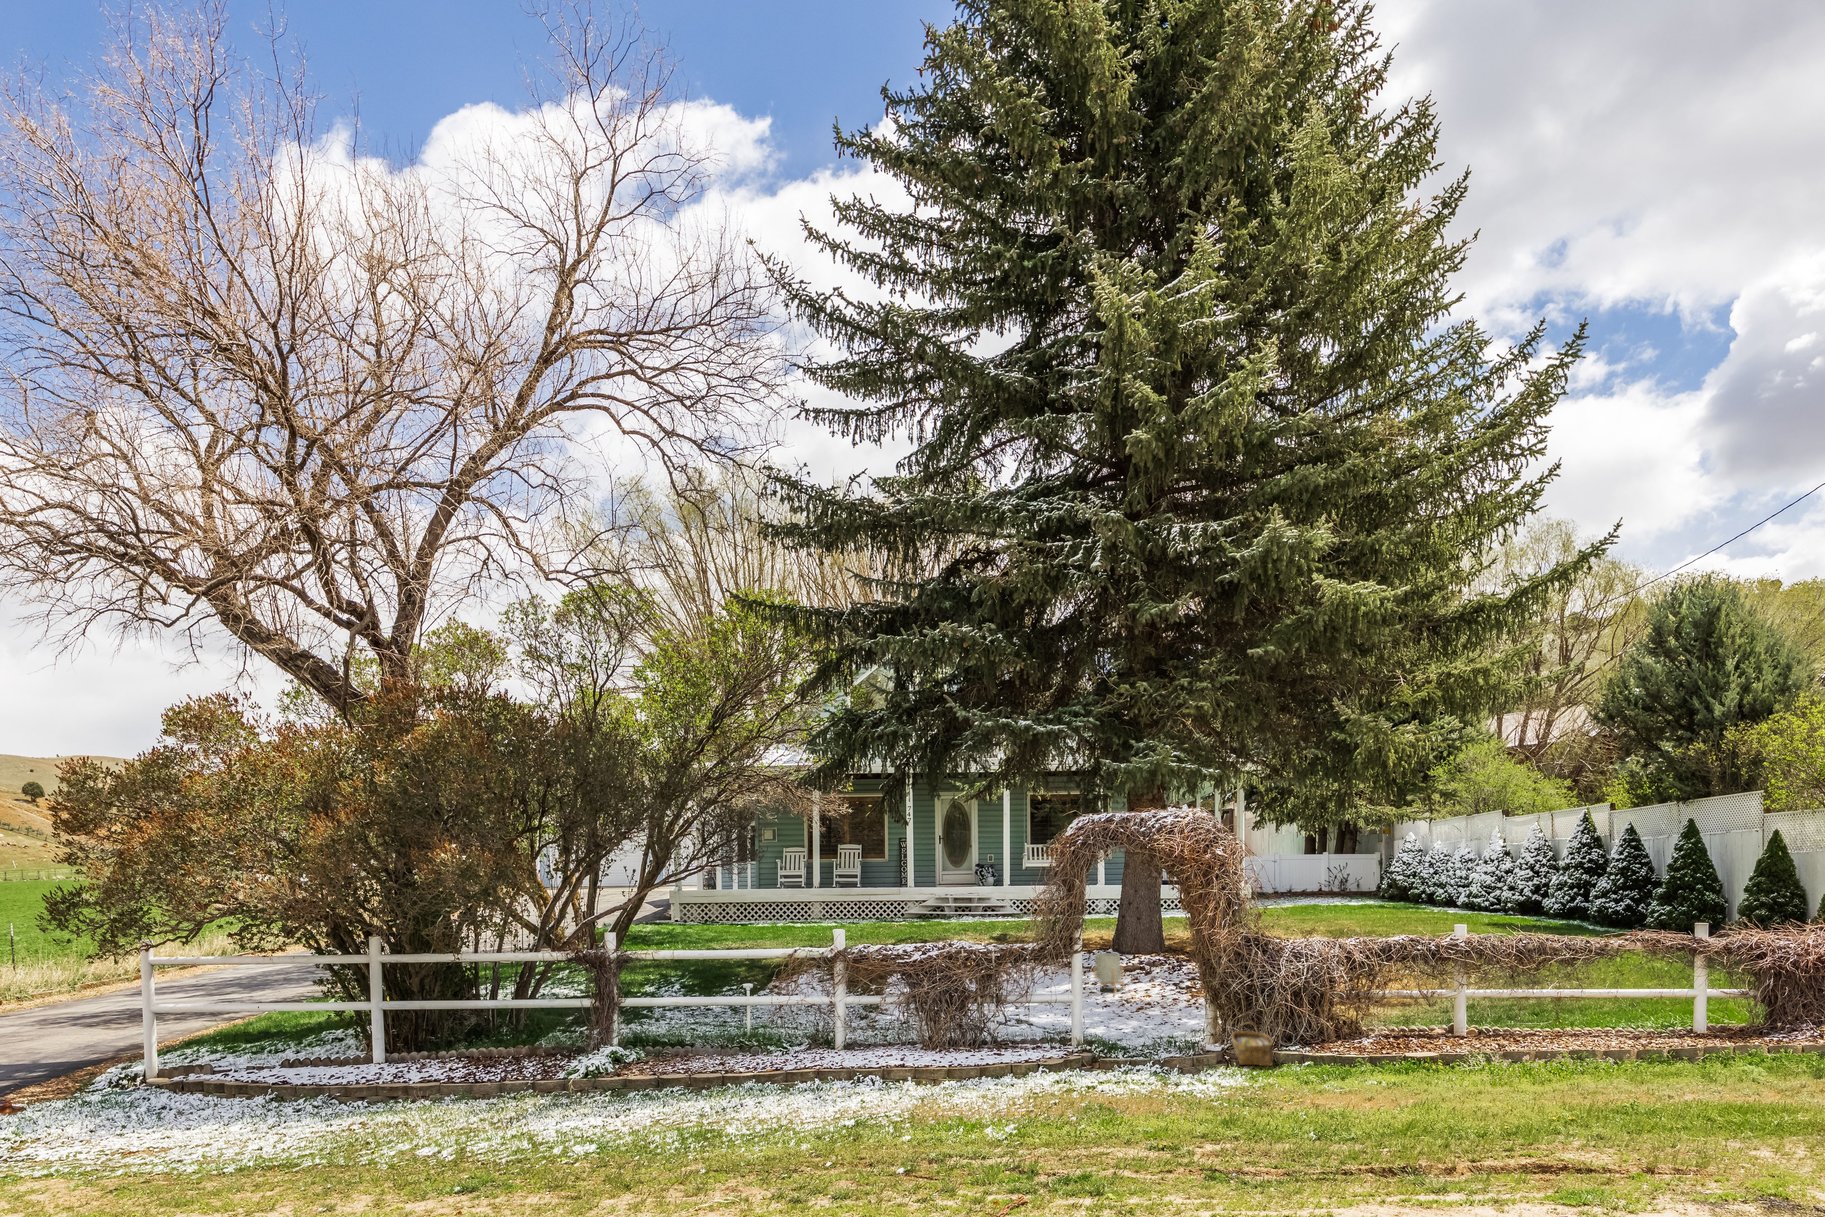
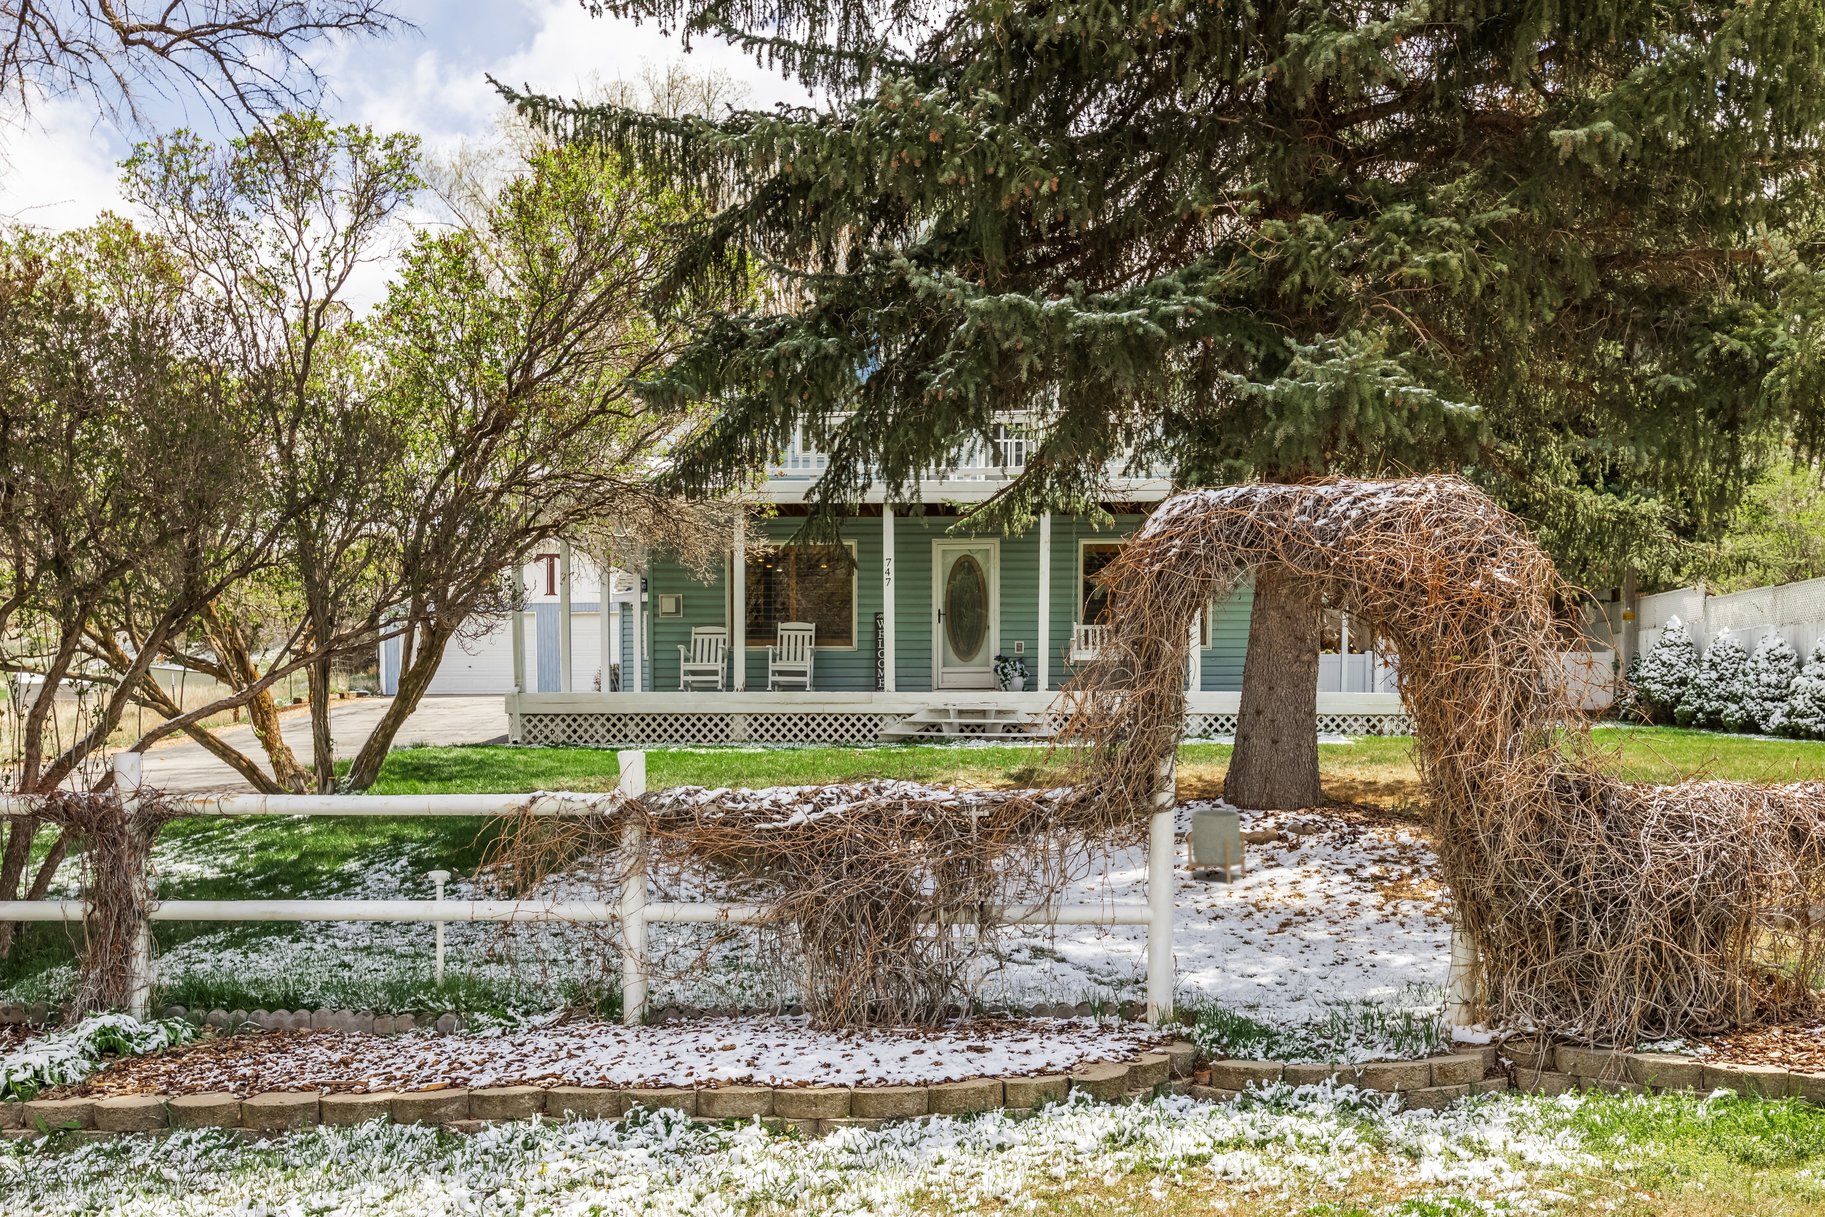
woven basket: present [1232,1023,1273,1066] -> none [1543,994,1658,1106]

